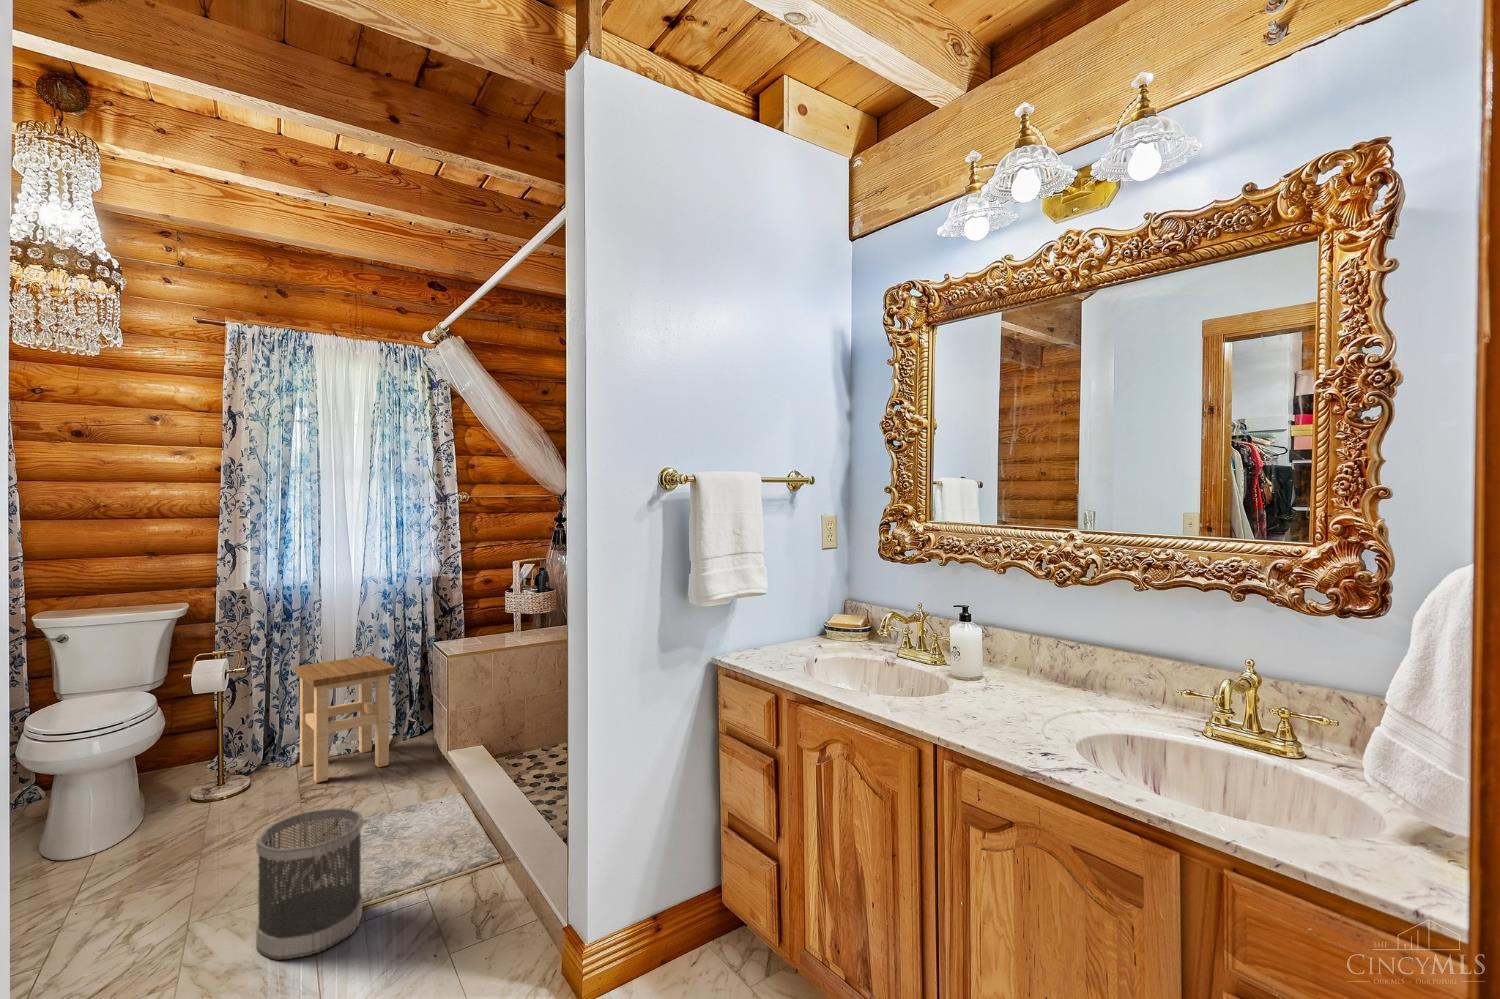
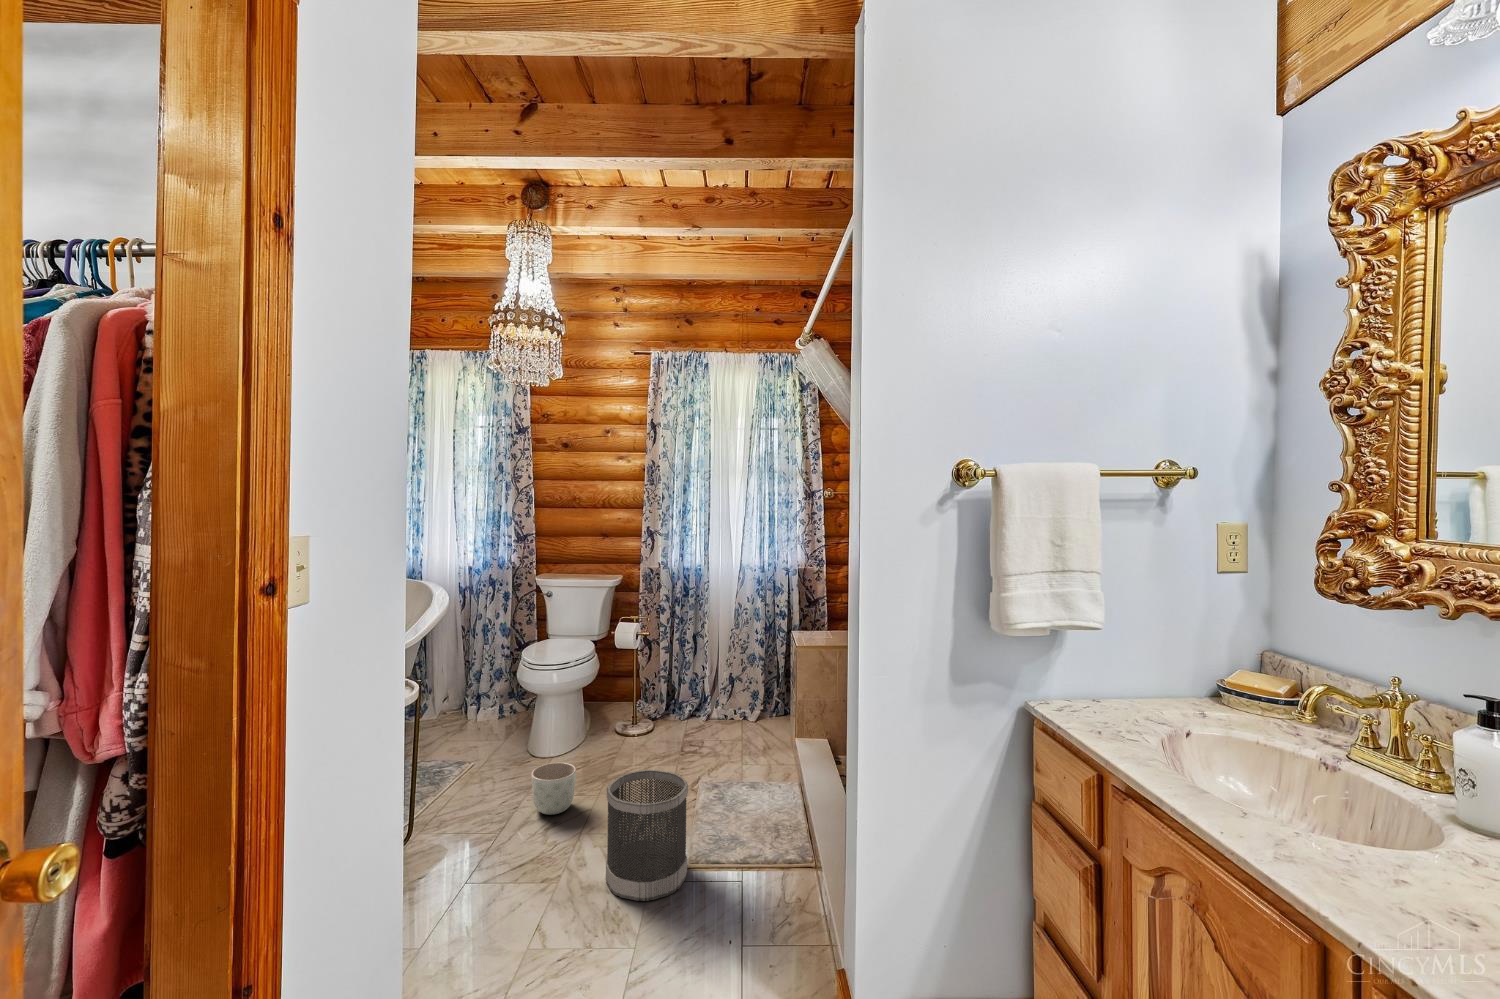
stool: present [294,655,395,783] -> none [689,635,760,741]
planter: none [99,842,173,913] -> present [531,762,576,815]

